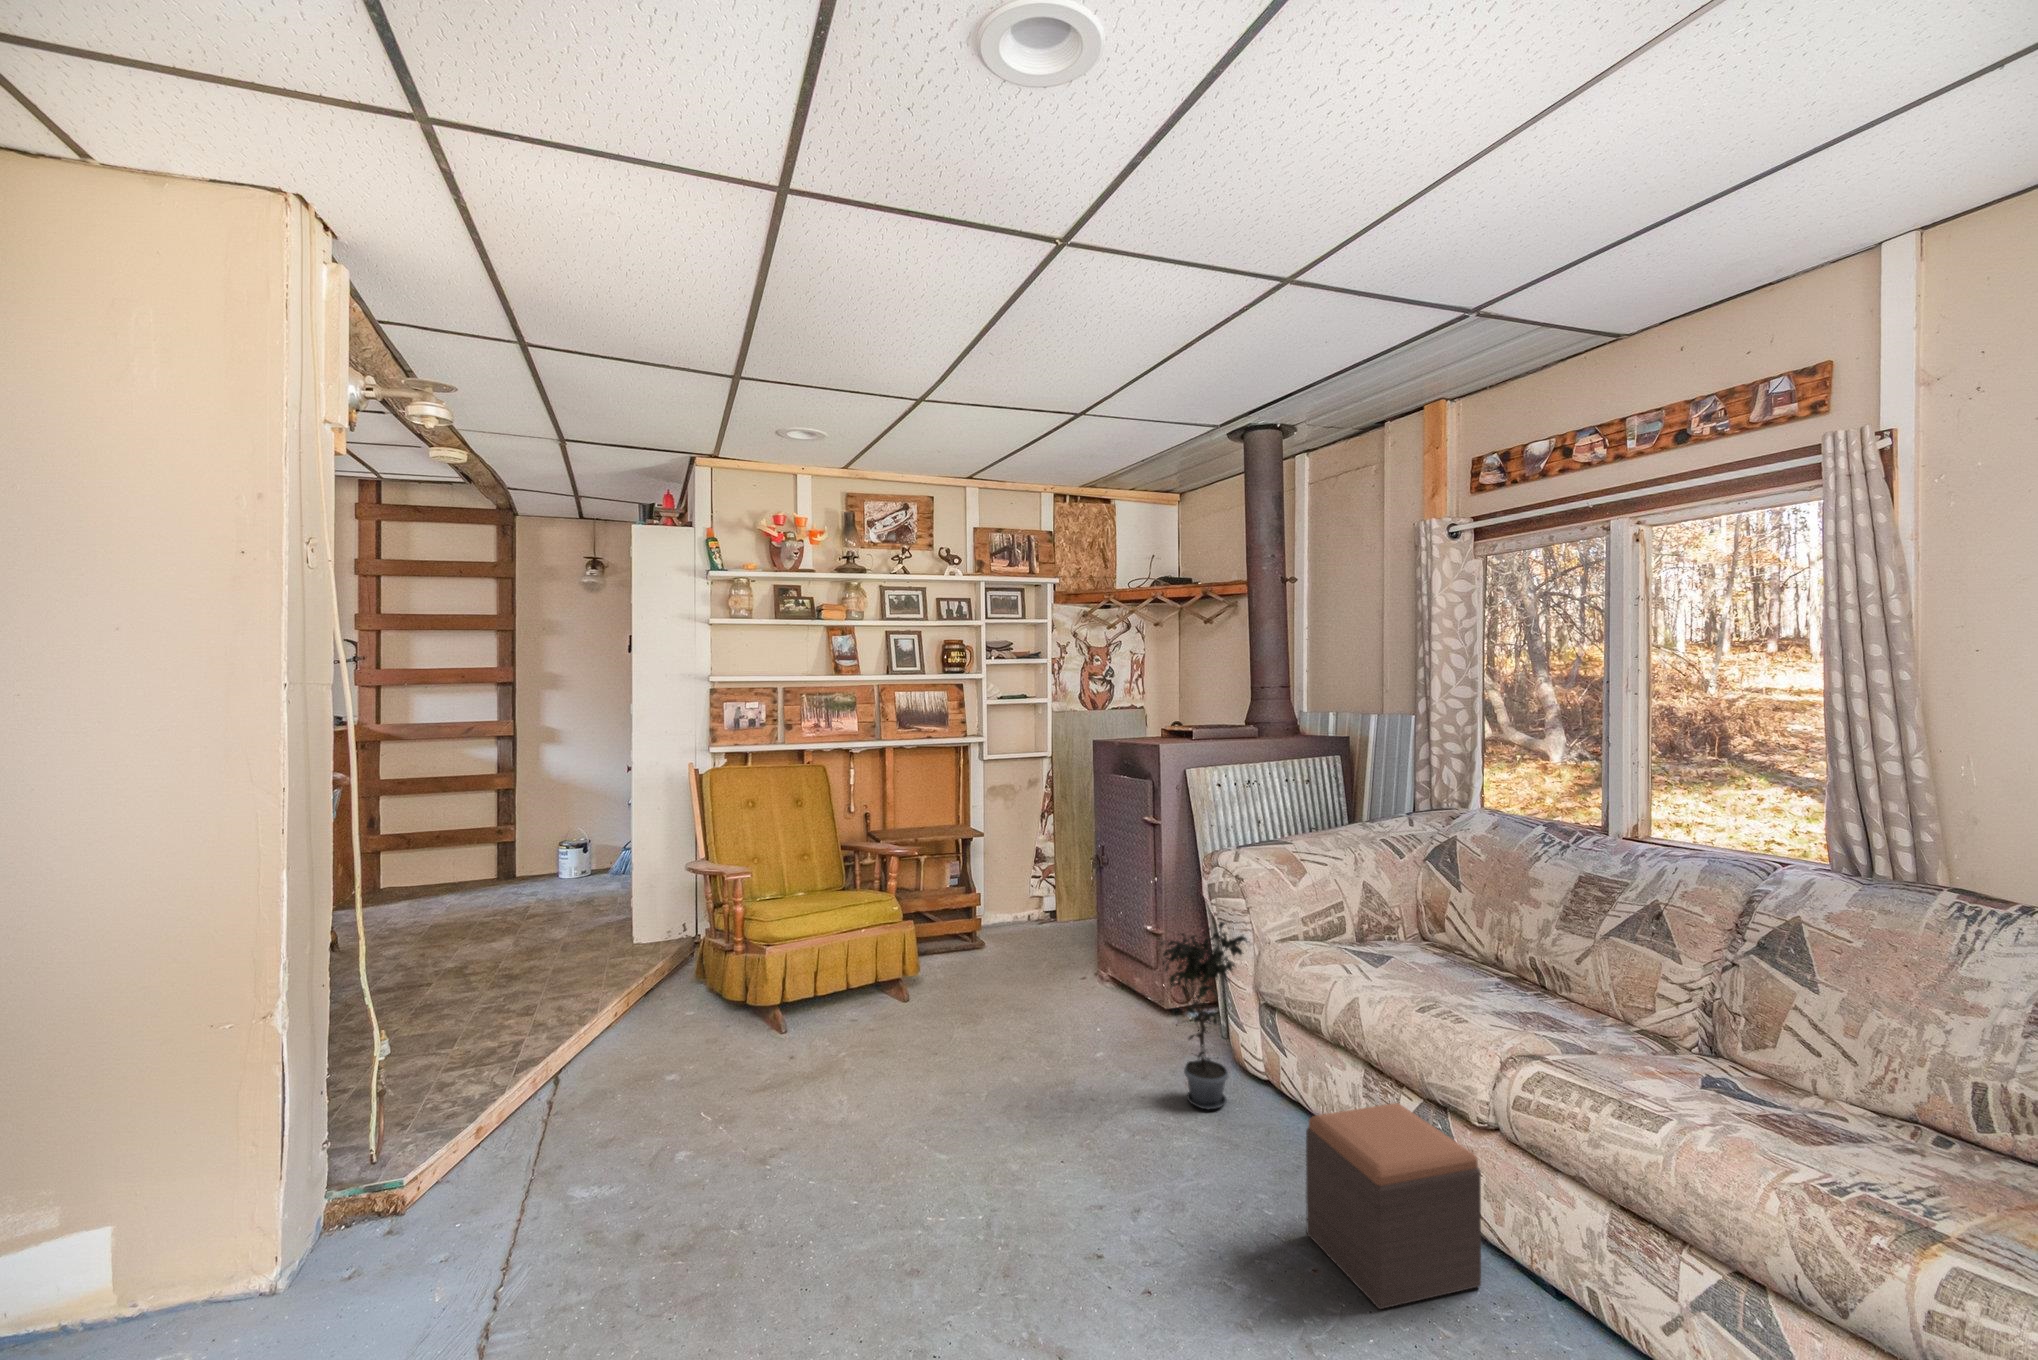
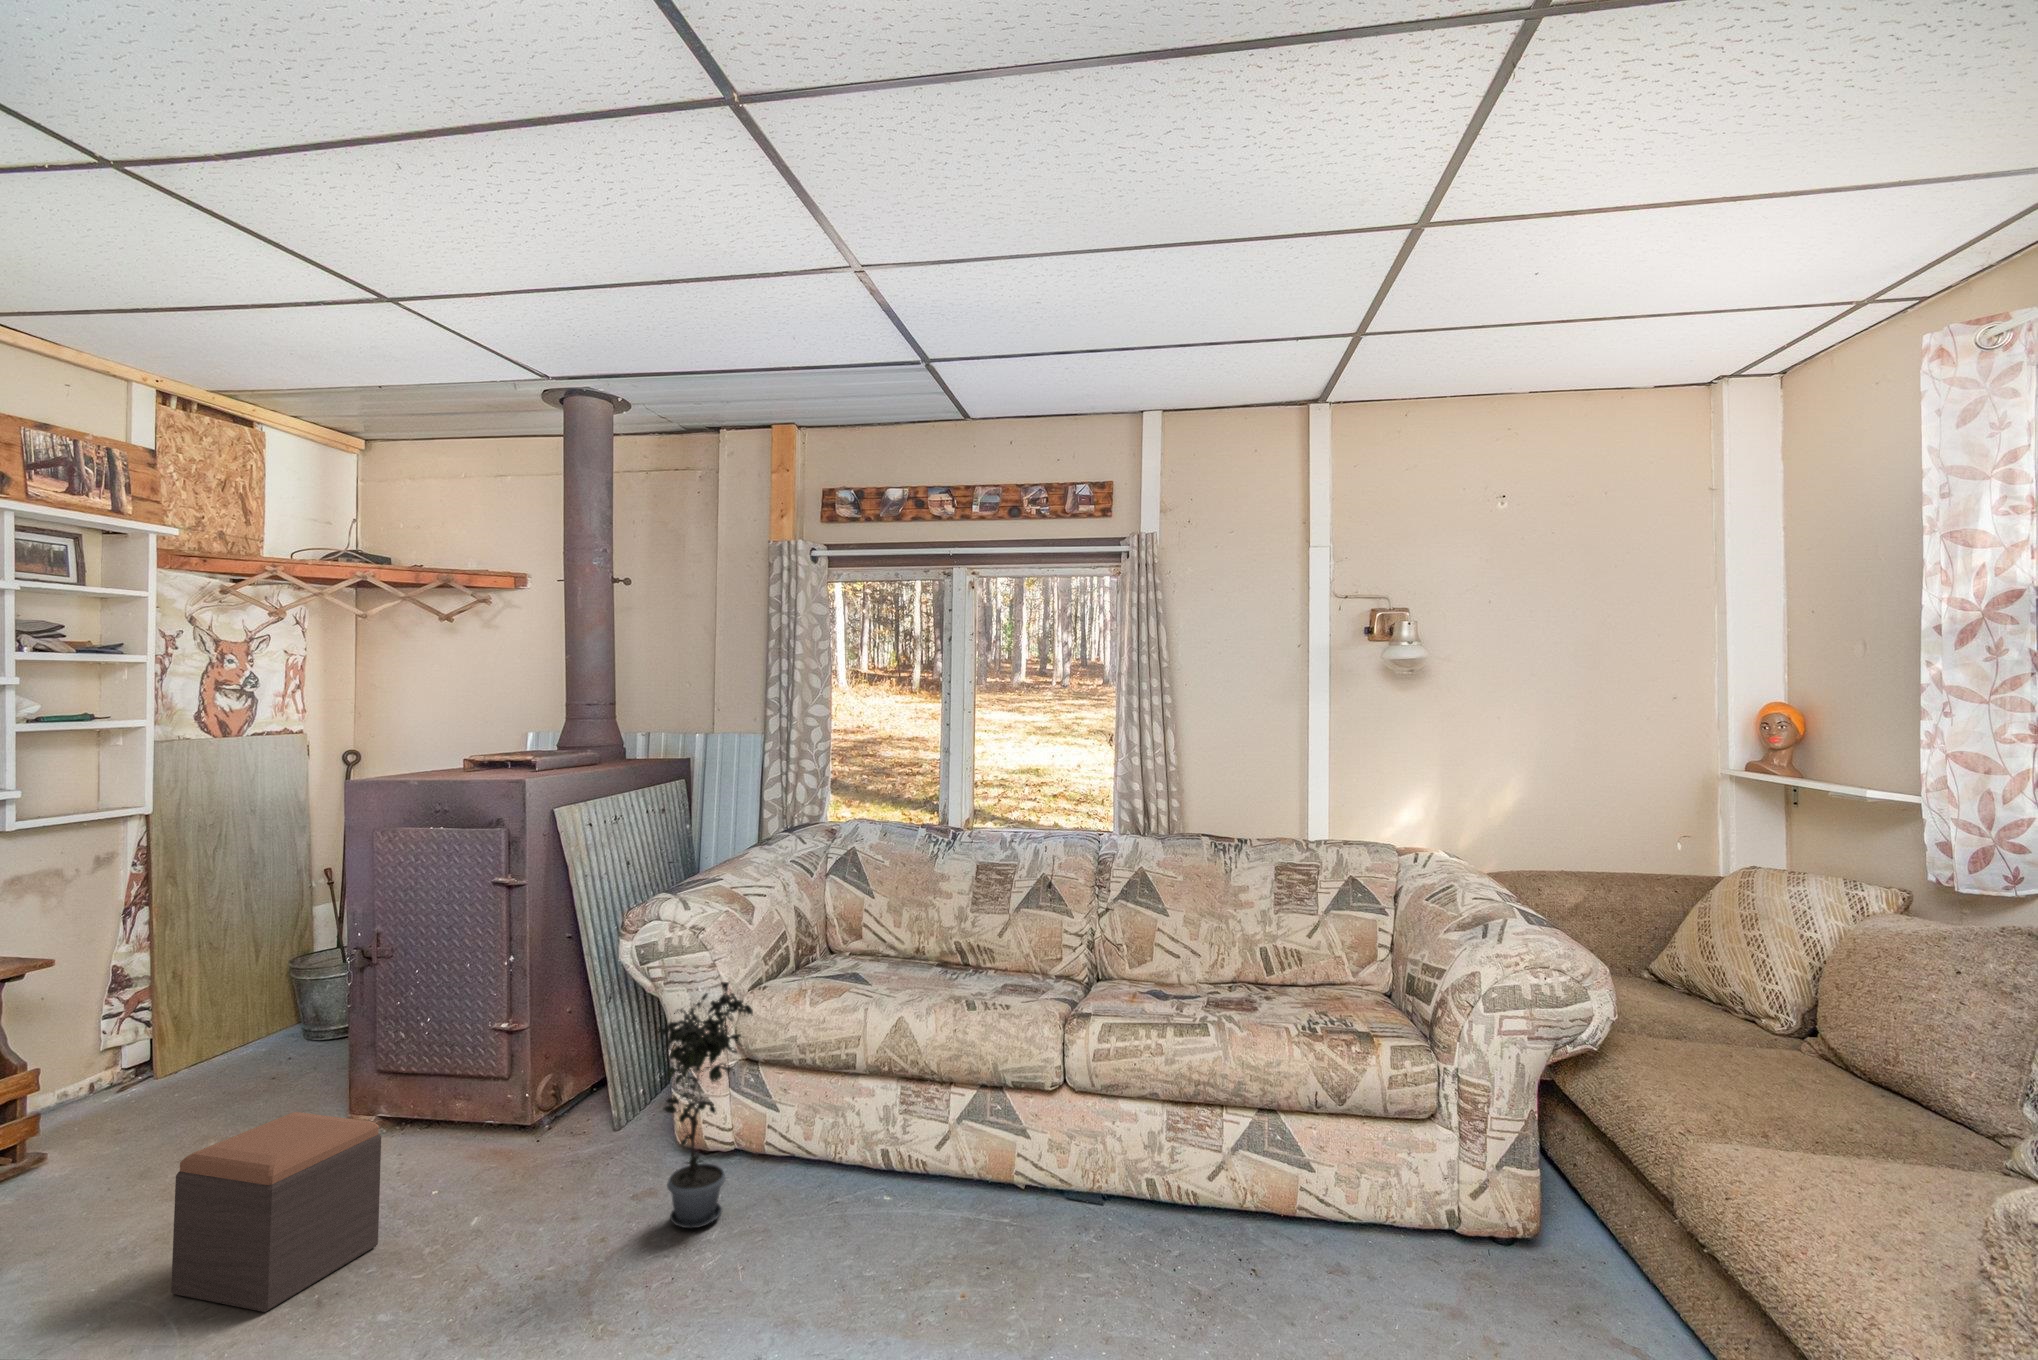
footstool: present [1306,1103,1481,1309] -> present [171,1112,381,1312]

